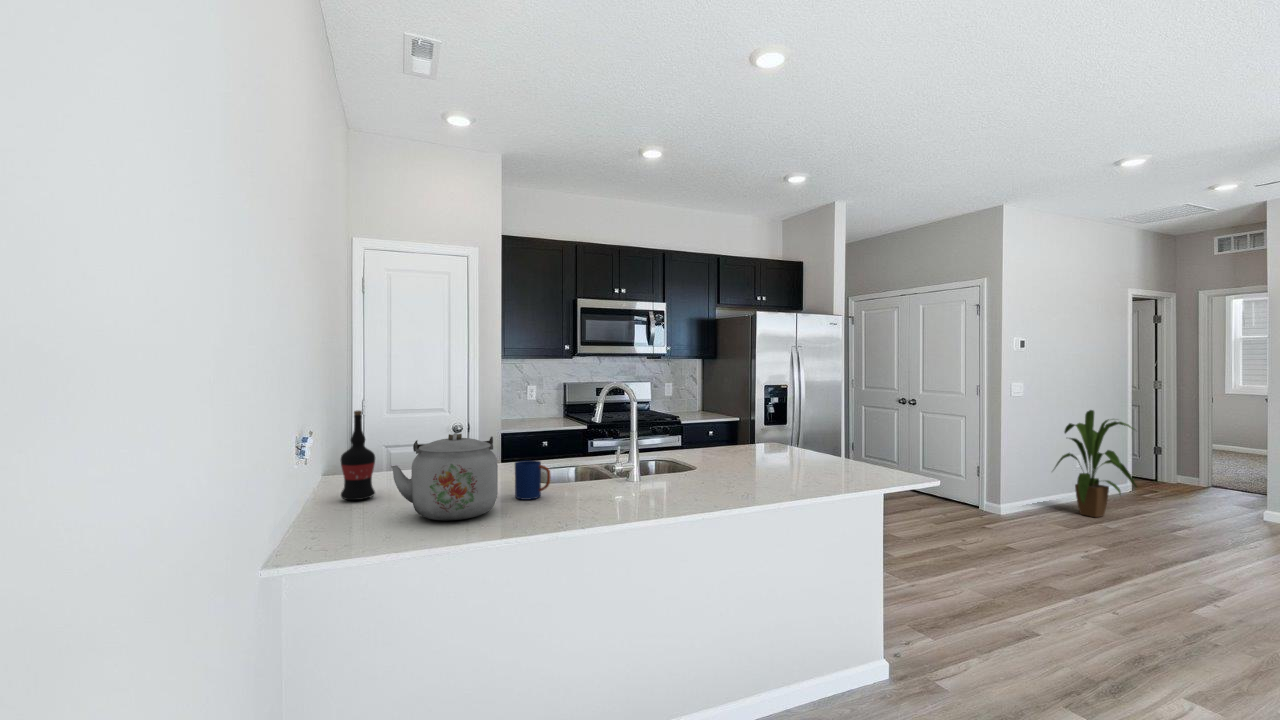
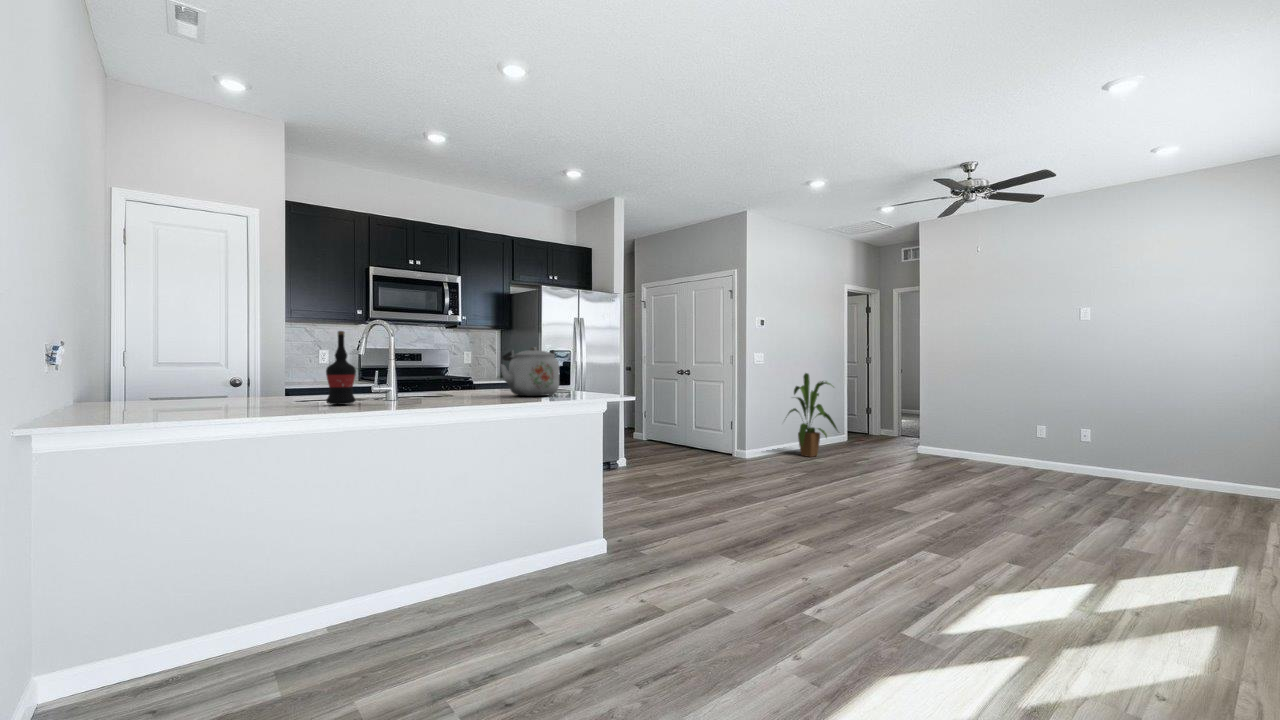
wine bottle: present [341,411,375,500] -> present [326,331,356,405]
kettle: present [391,433,498,520] -> present [501,347,559,396]
mug: present [515,460,550,500] -> none [269,375,303,405]

